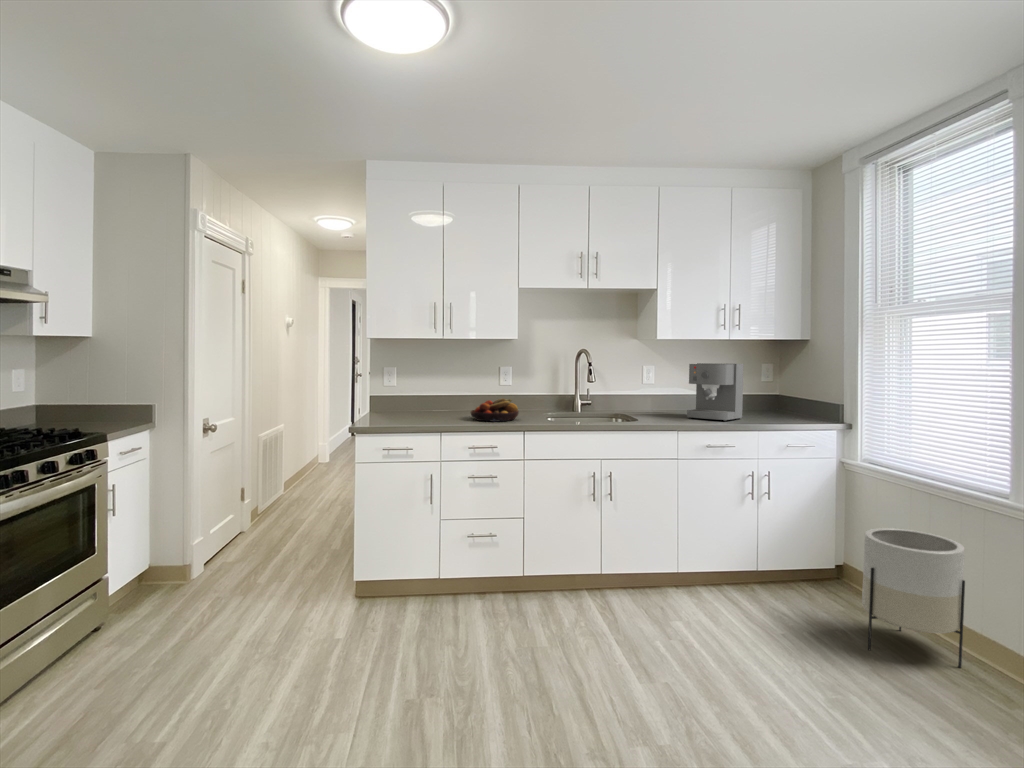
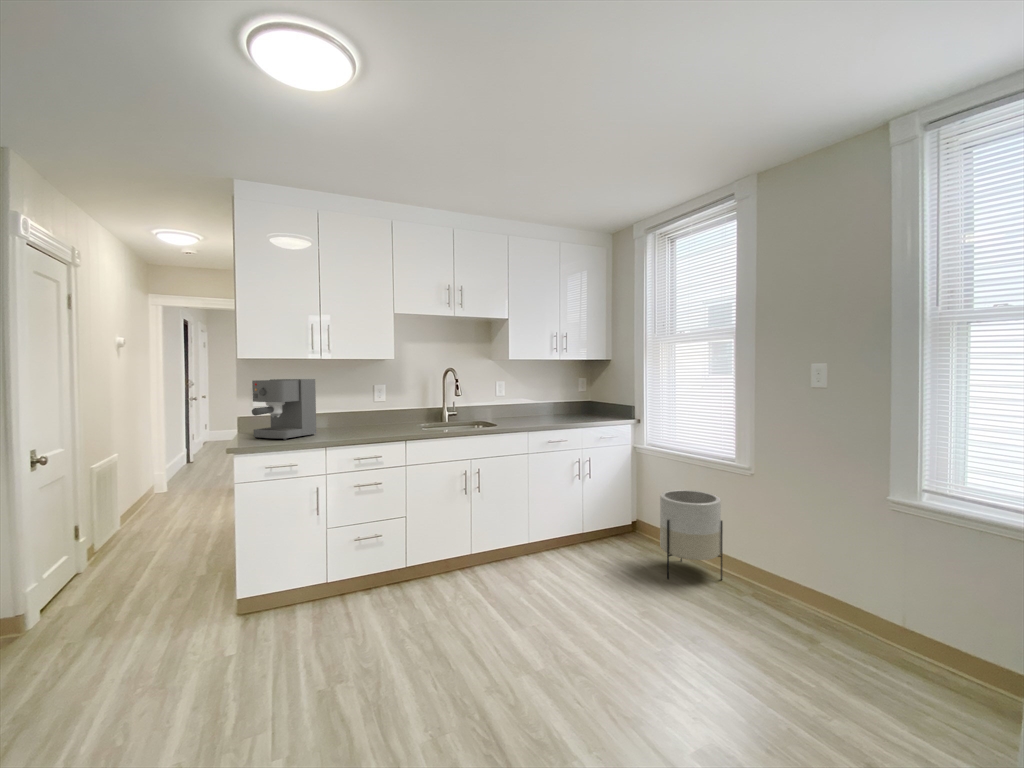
coffee maker: present [687,363,744,421] -> present [252,379,316,440]
fruit bowl: present [471,399,519,422] -> none [346,411,391,433]

